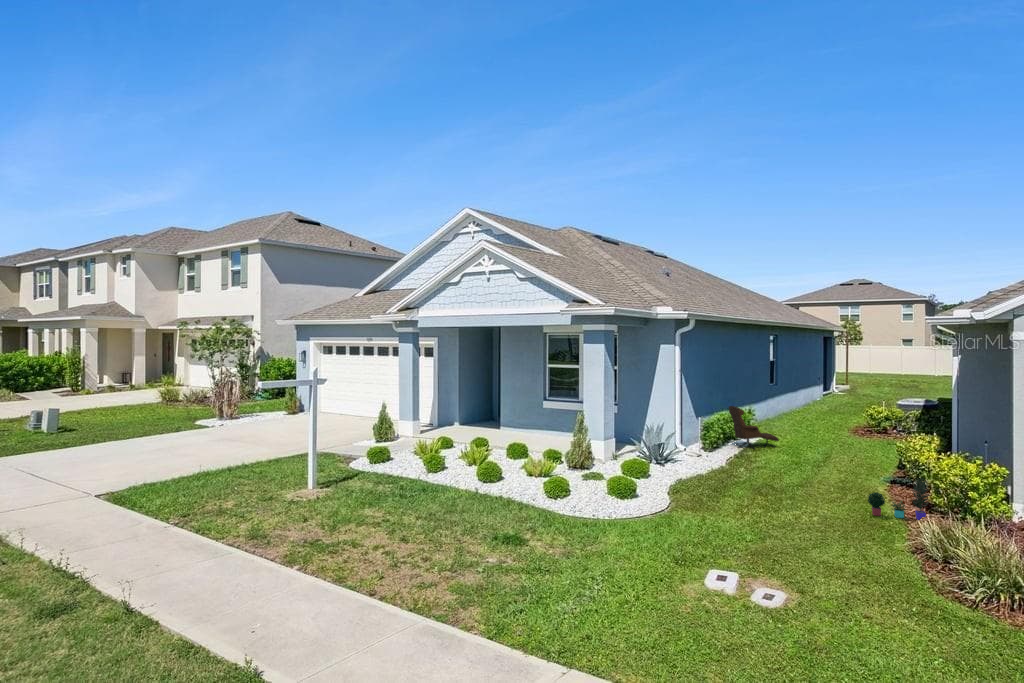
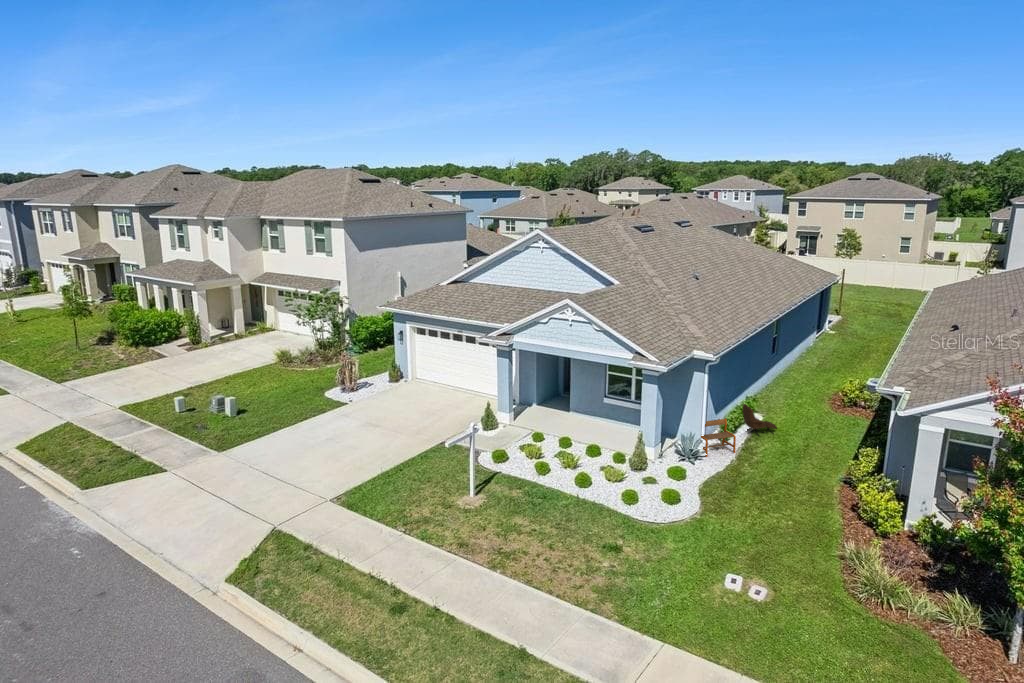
bench: none [667,414,722,463] -> present [701,418,736,457]
potted plant: present [868,478,929,520] -> none [822,501,860,525]

